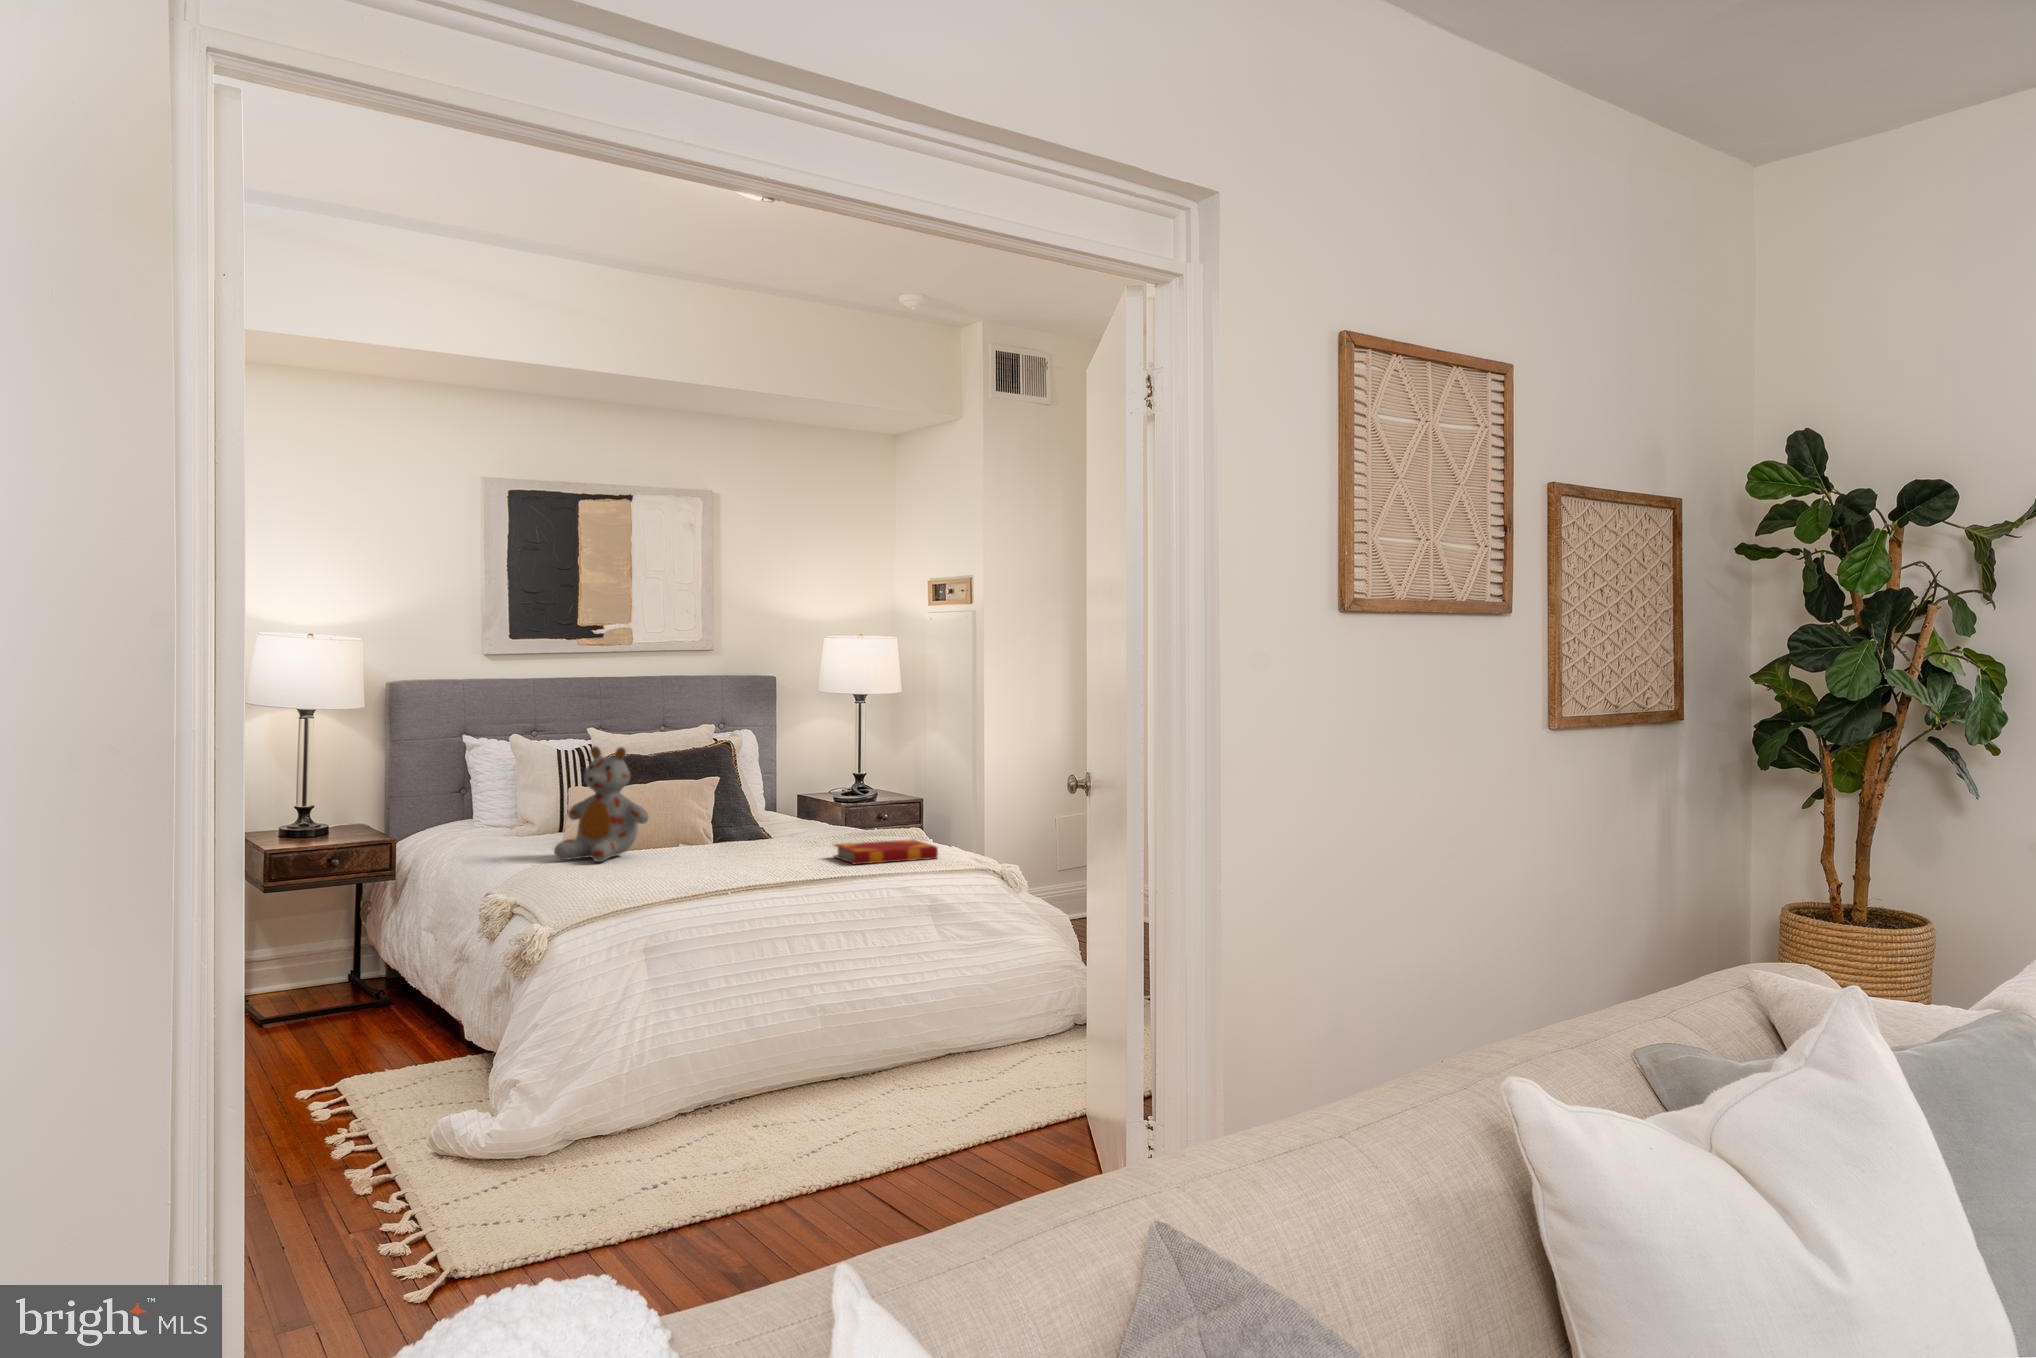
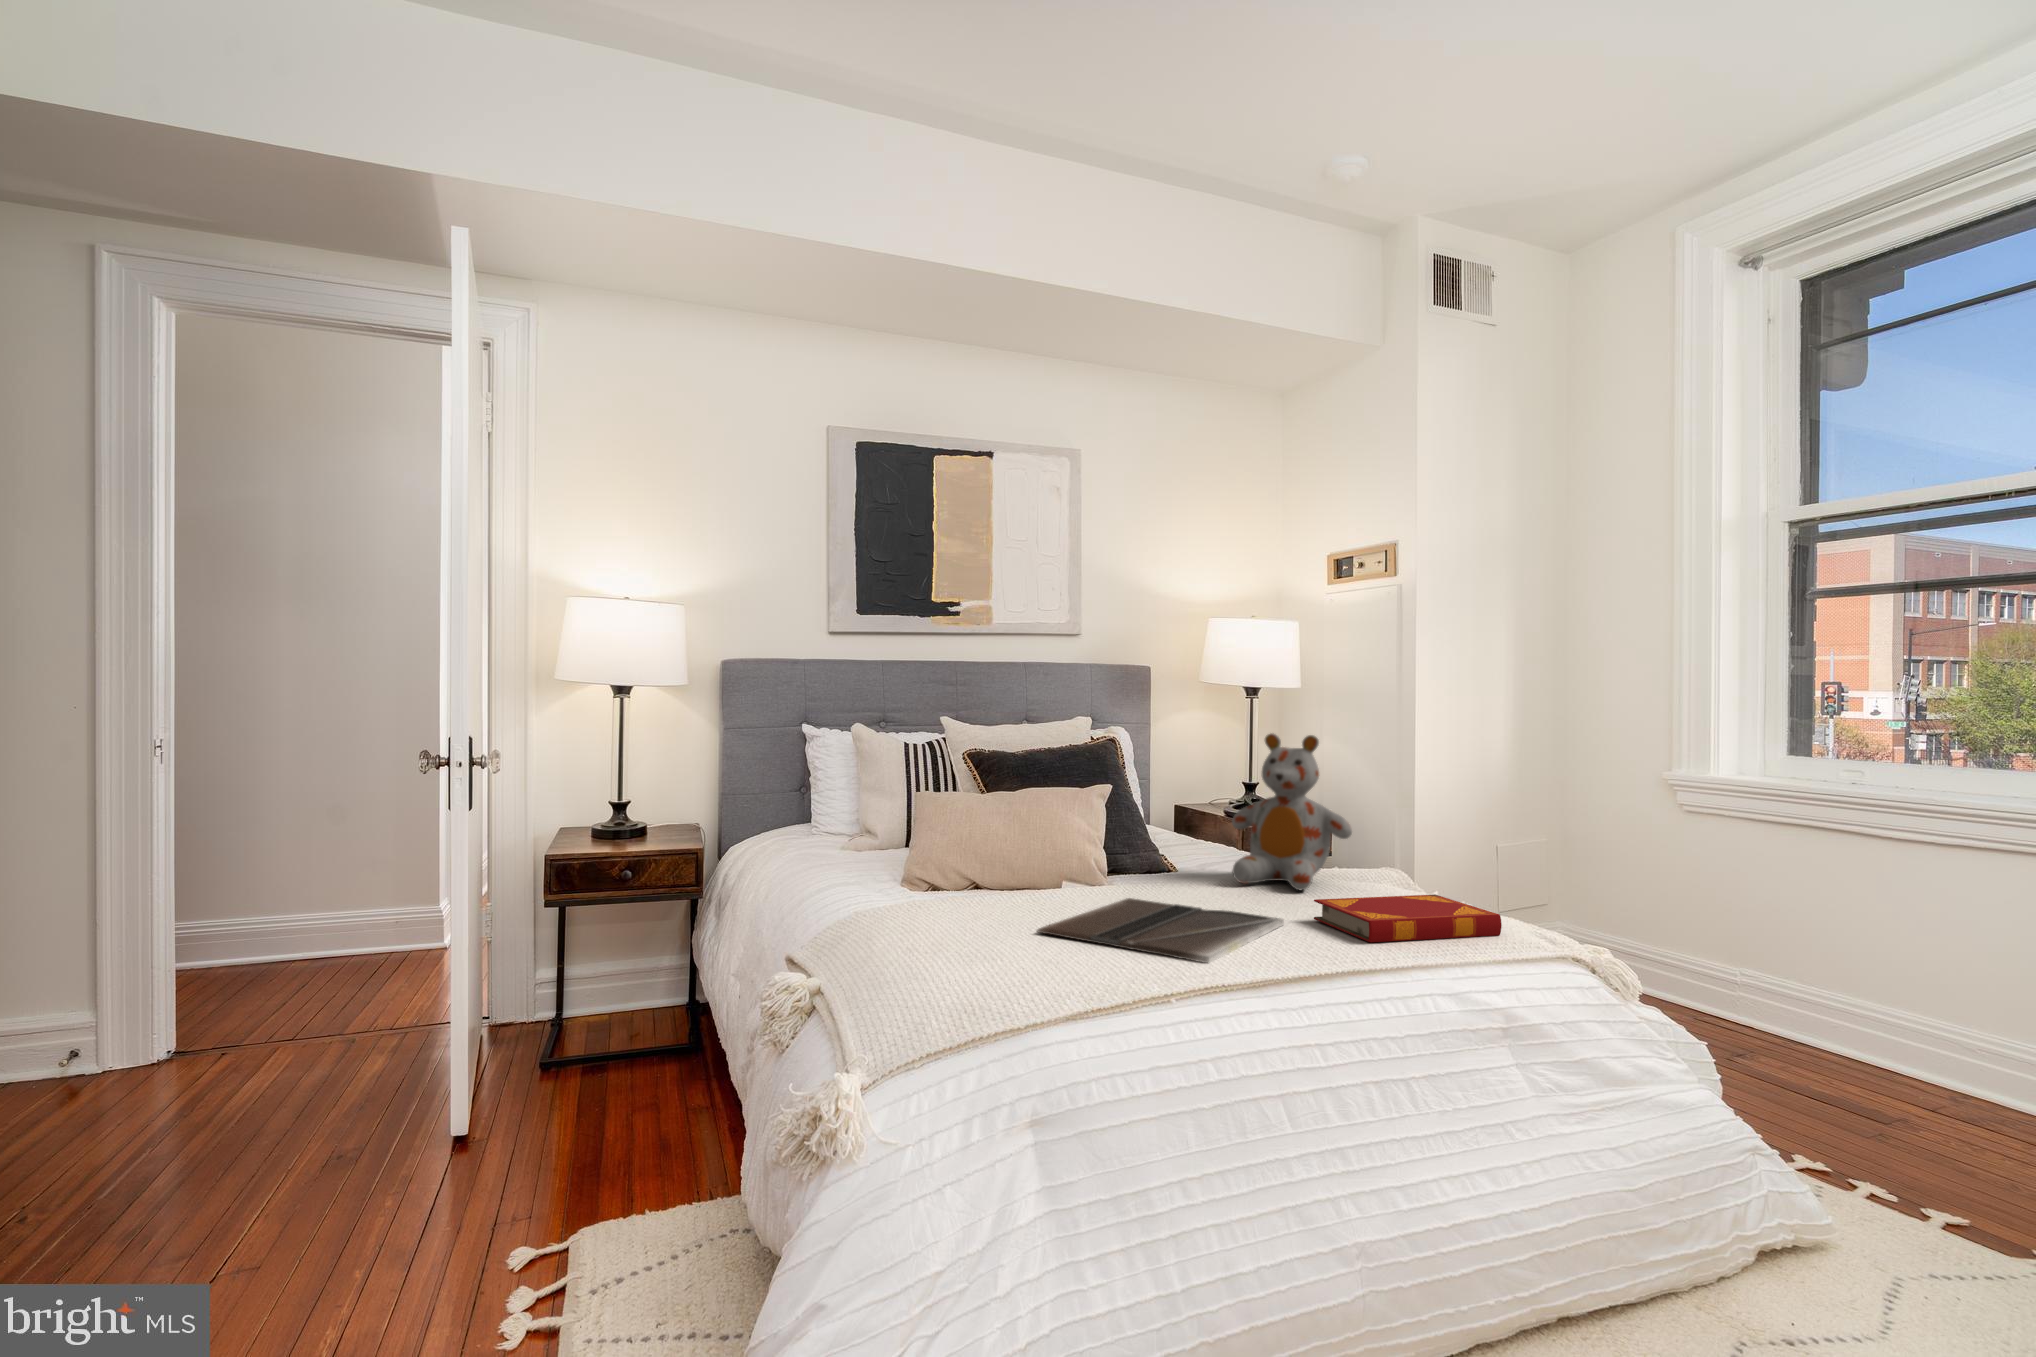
stuffed bear: present [554,746,649,862] -> present [1232,733,1352,890]
laptop: none [652,851,812,877] -> present [1037,898,1284,963]

